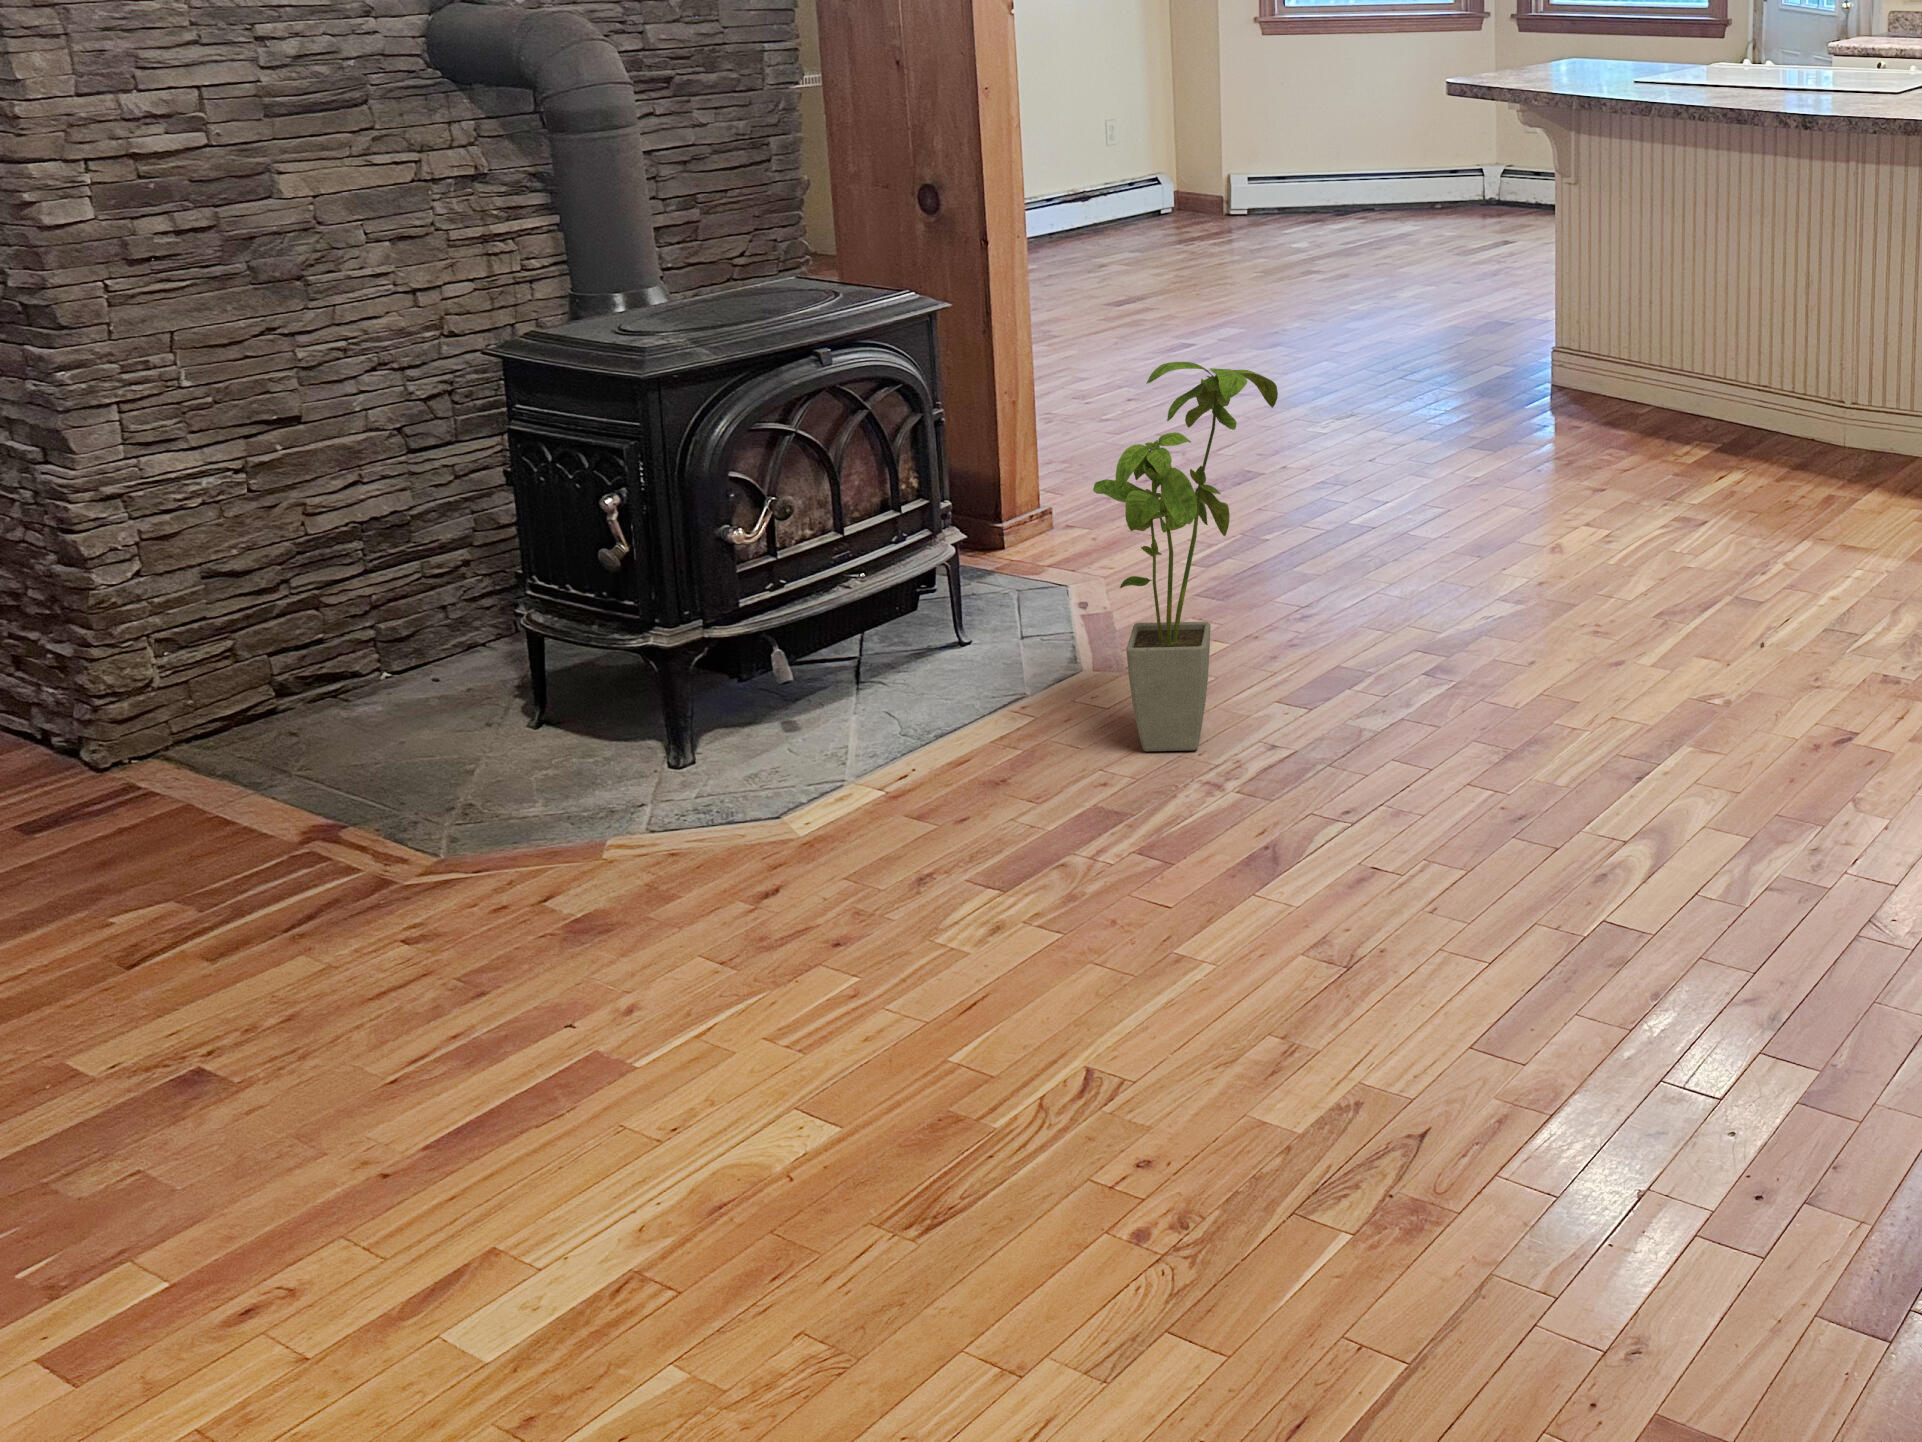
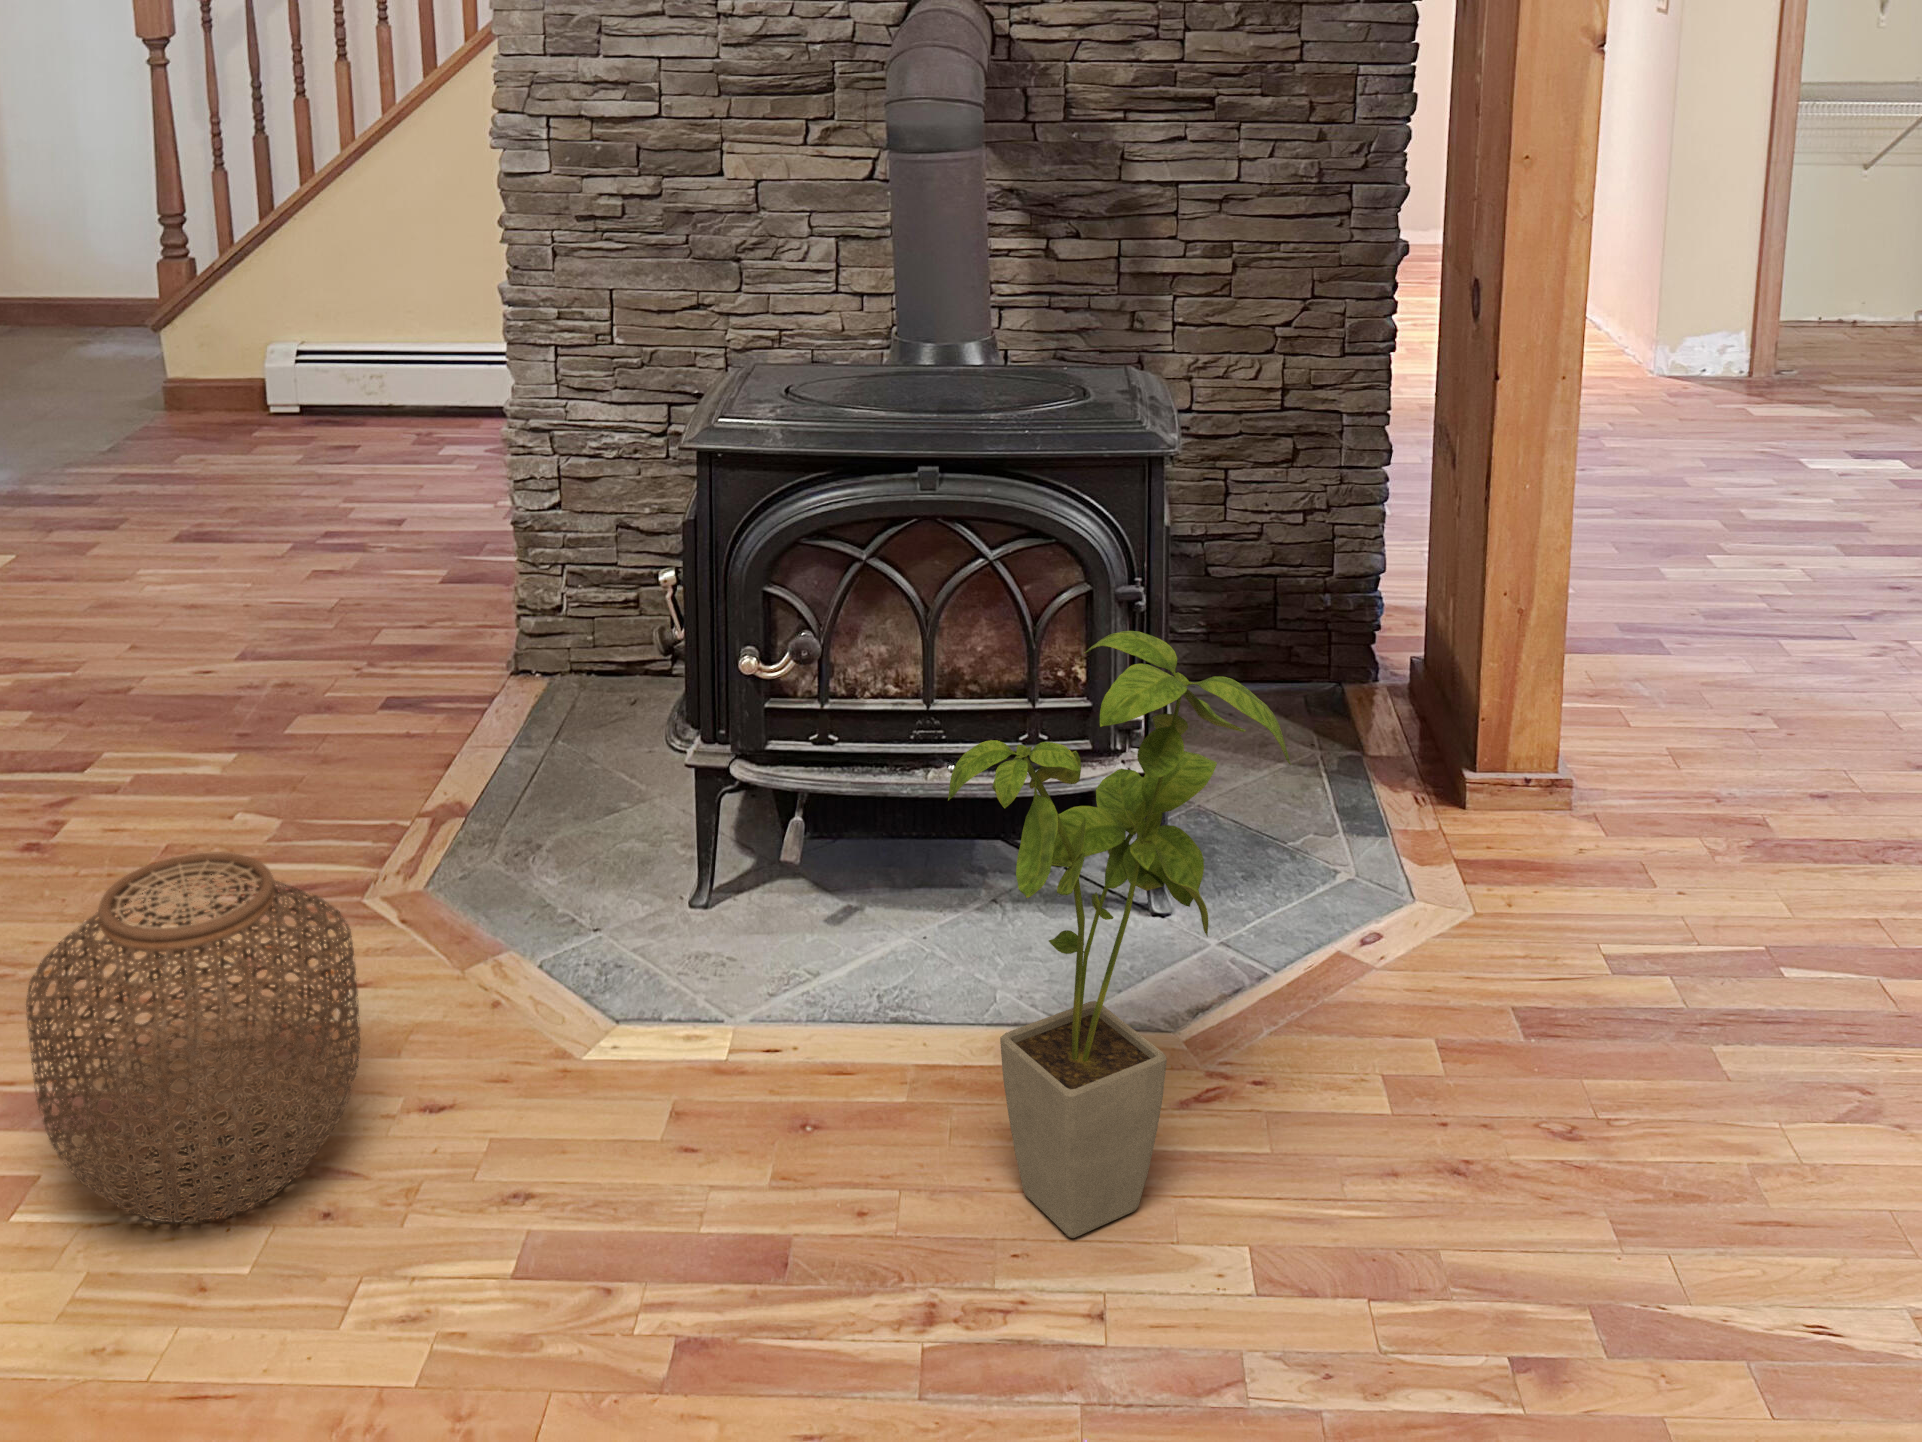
woven basket: none [554,714,825,1012] -> present [26,852,360,1223]

